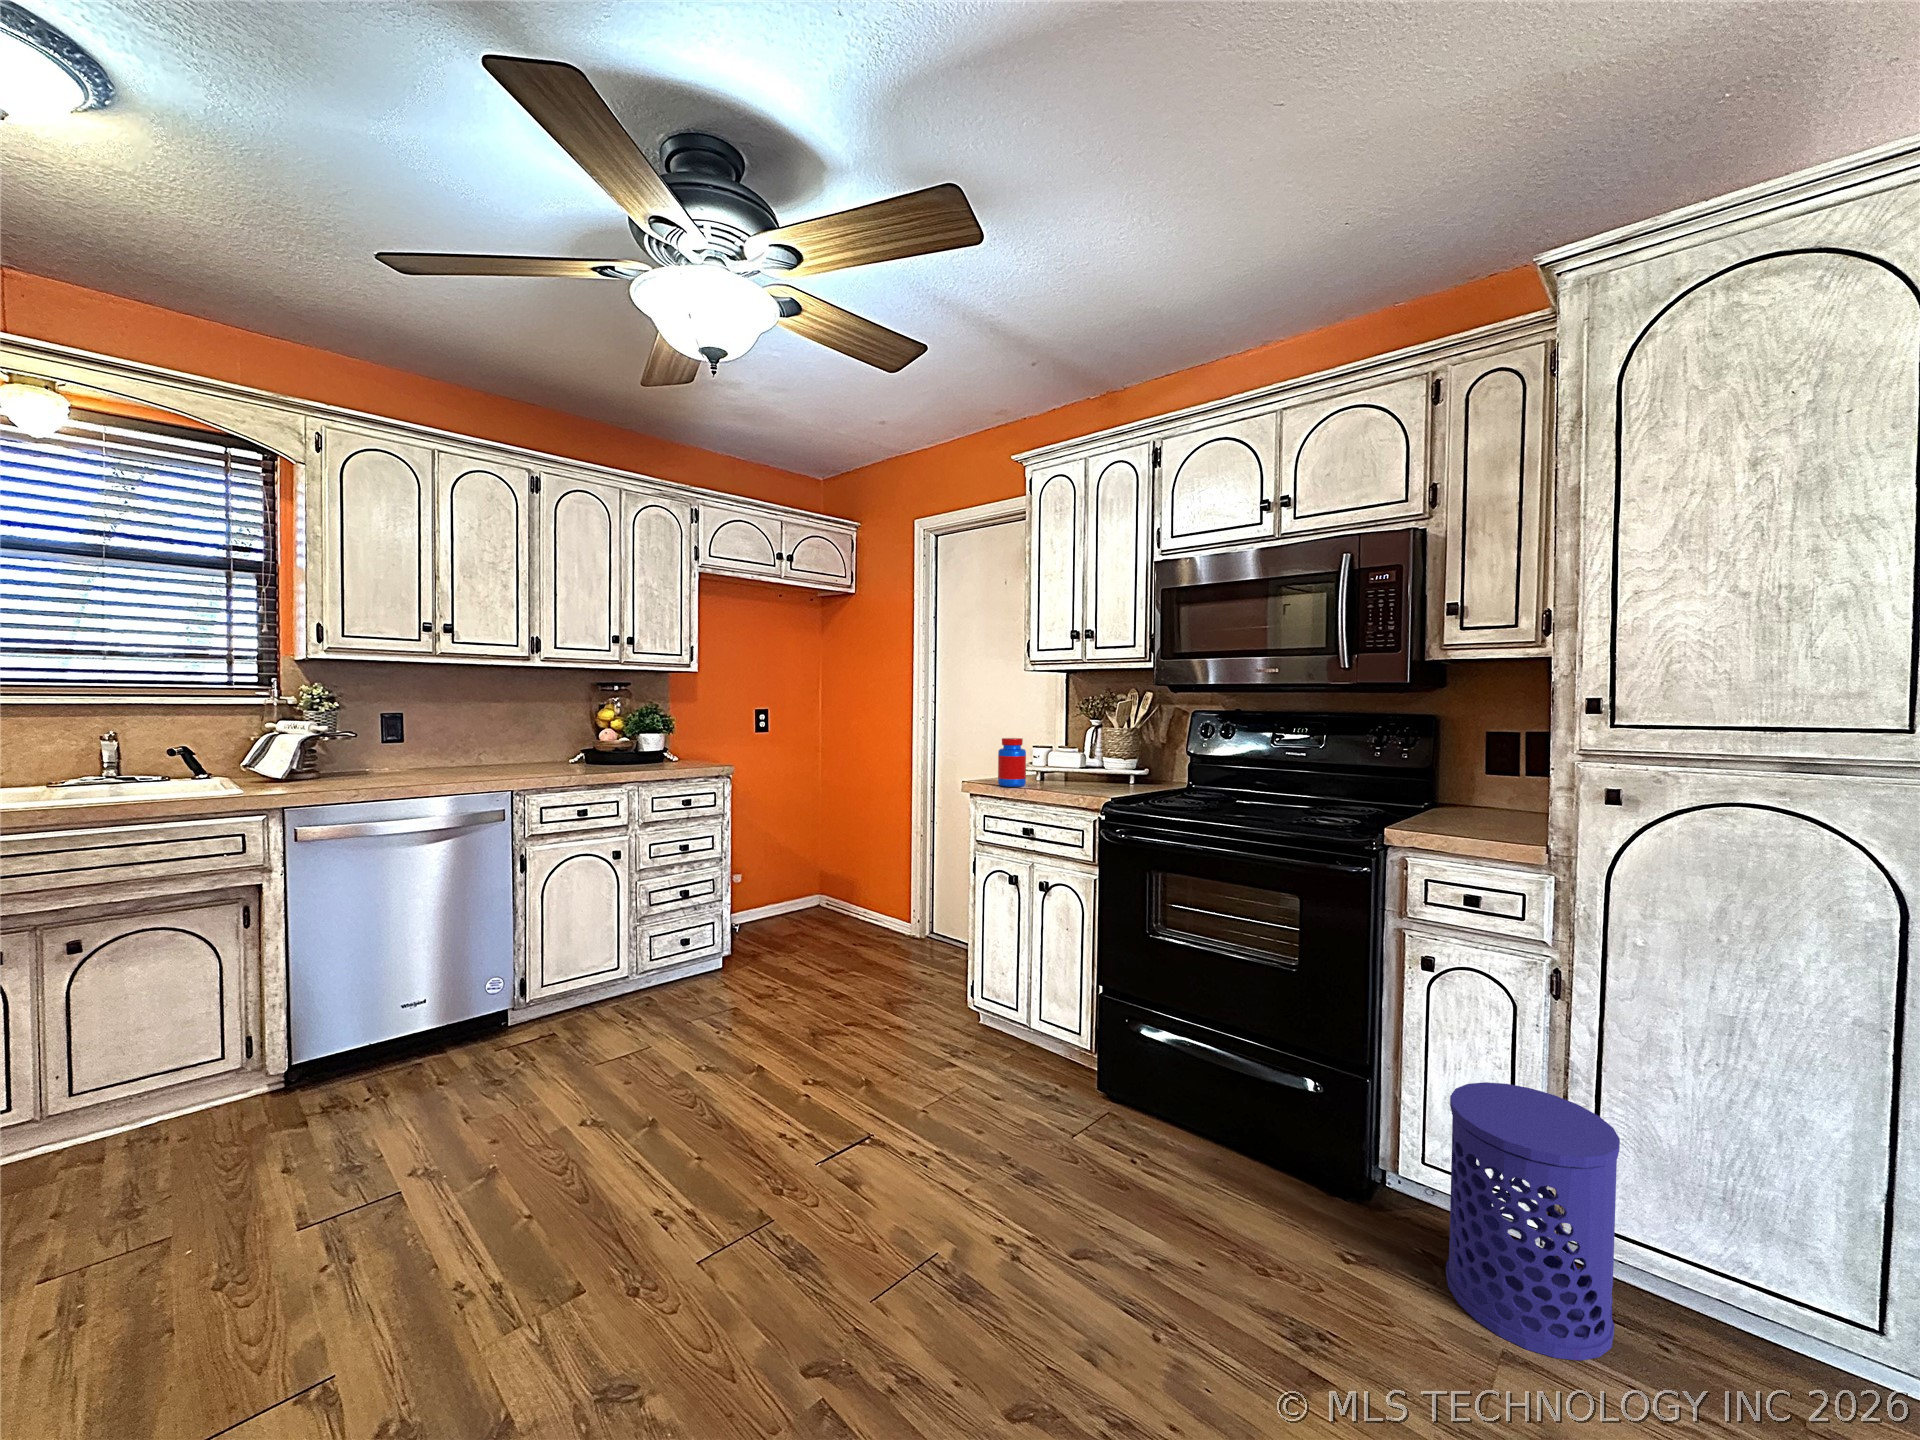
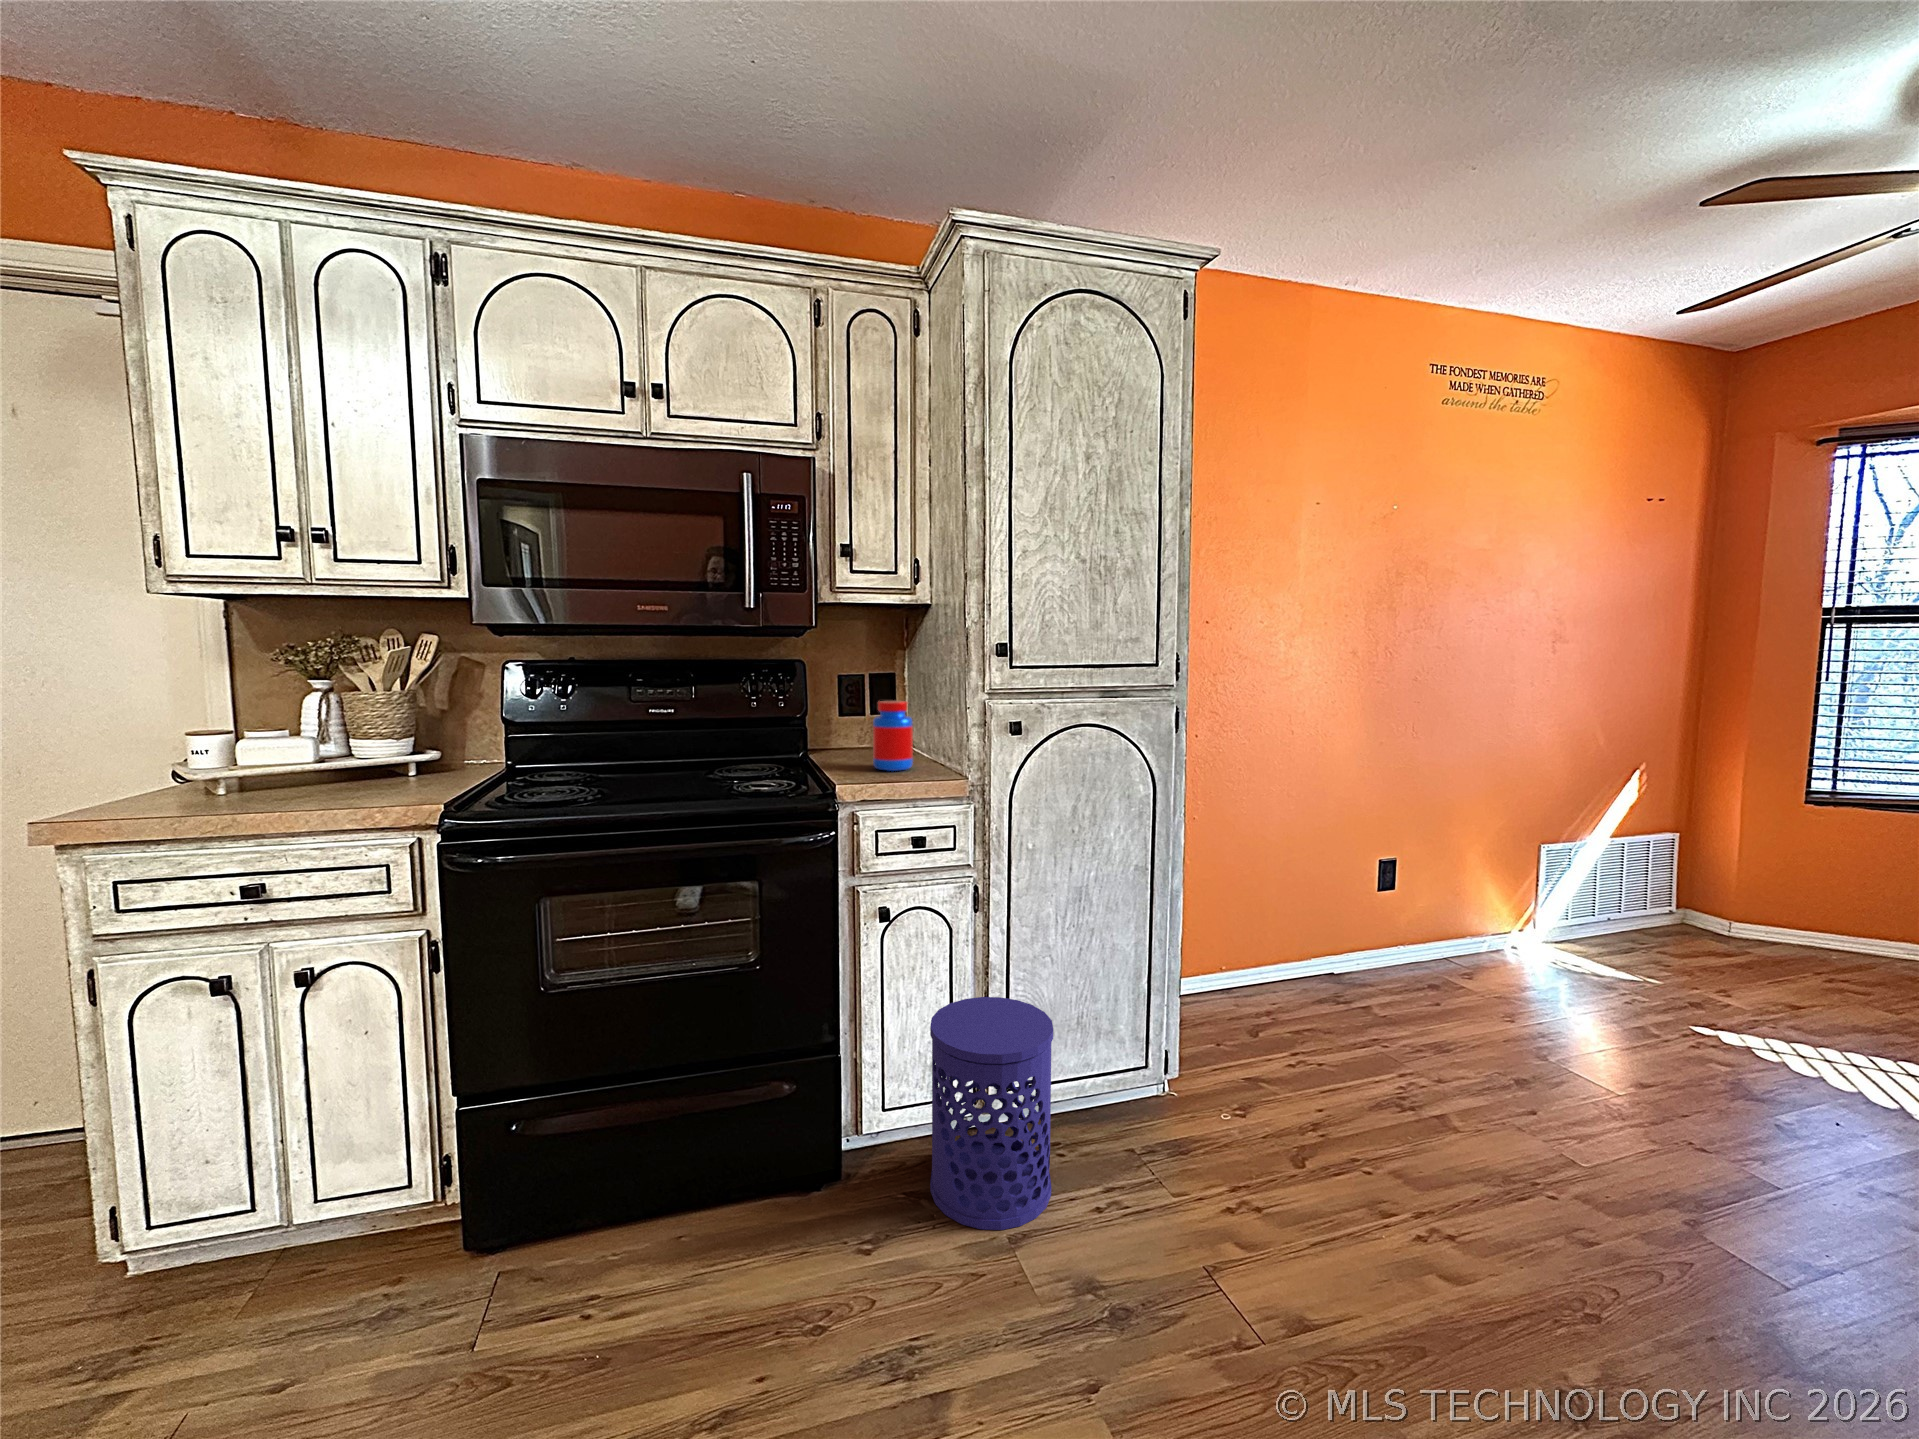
jar: present [998,738,1026,787] -> present [873,701,913,771]

